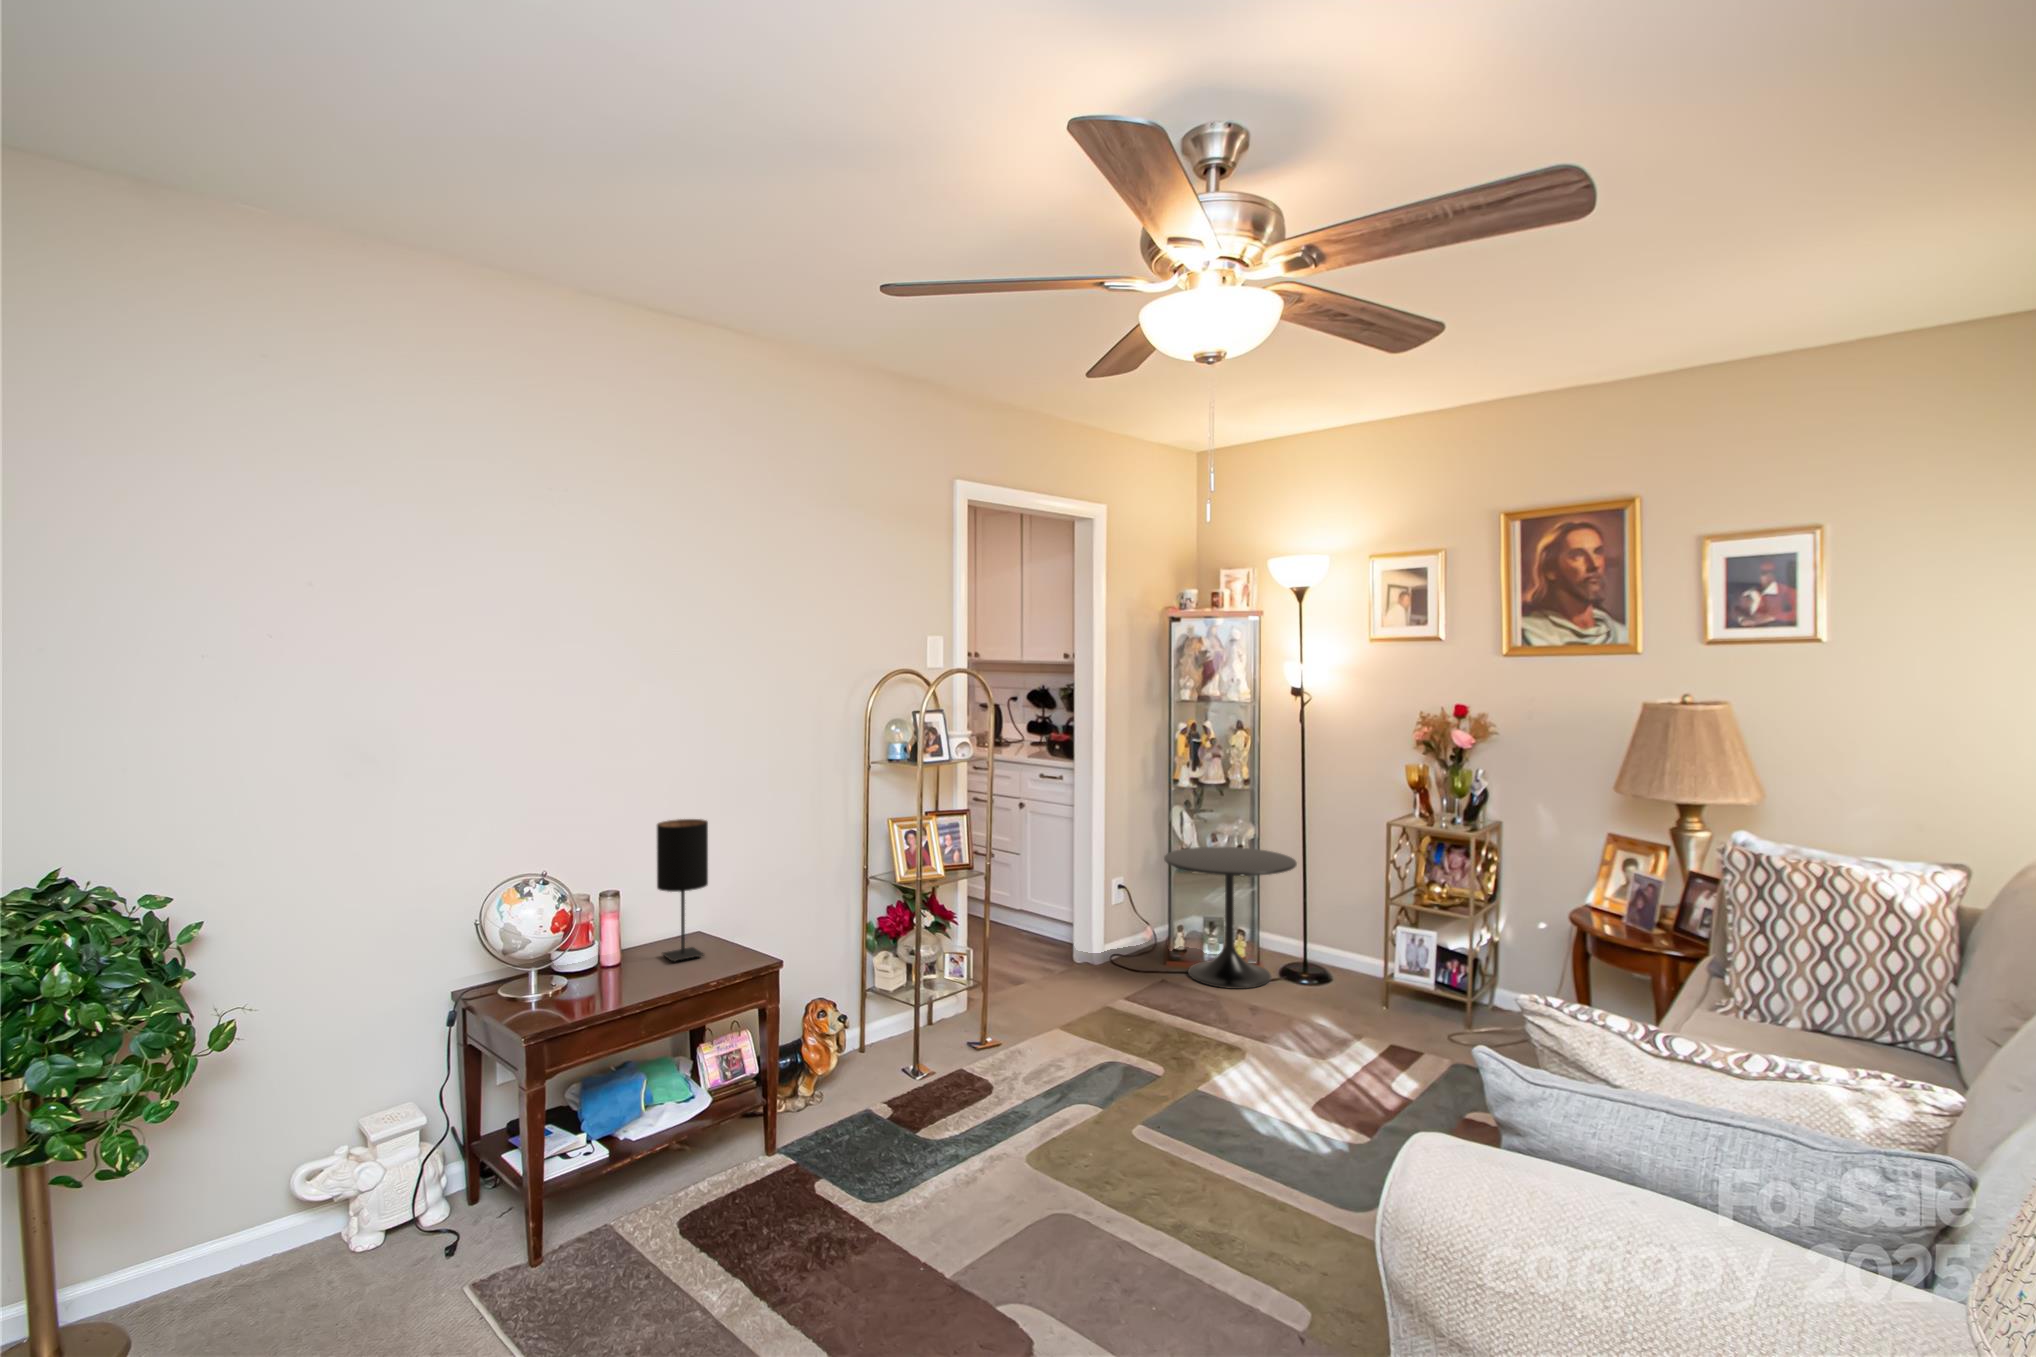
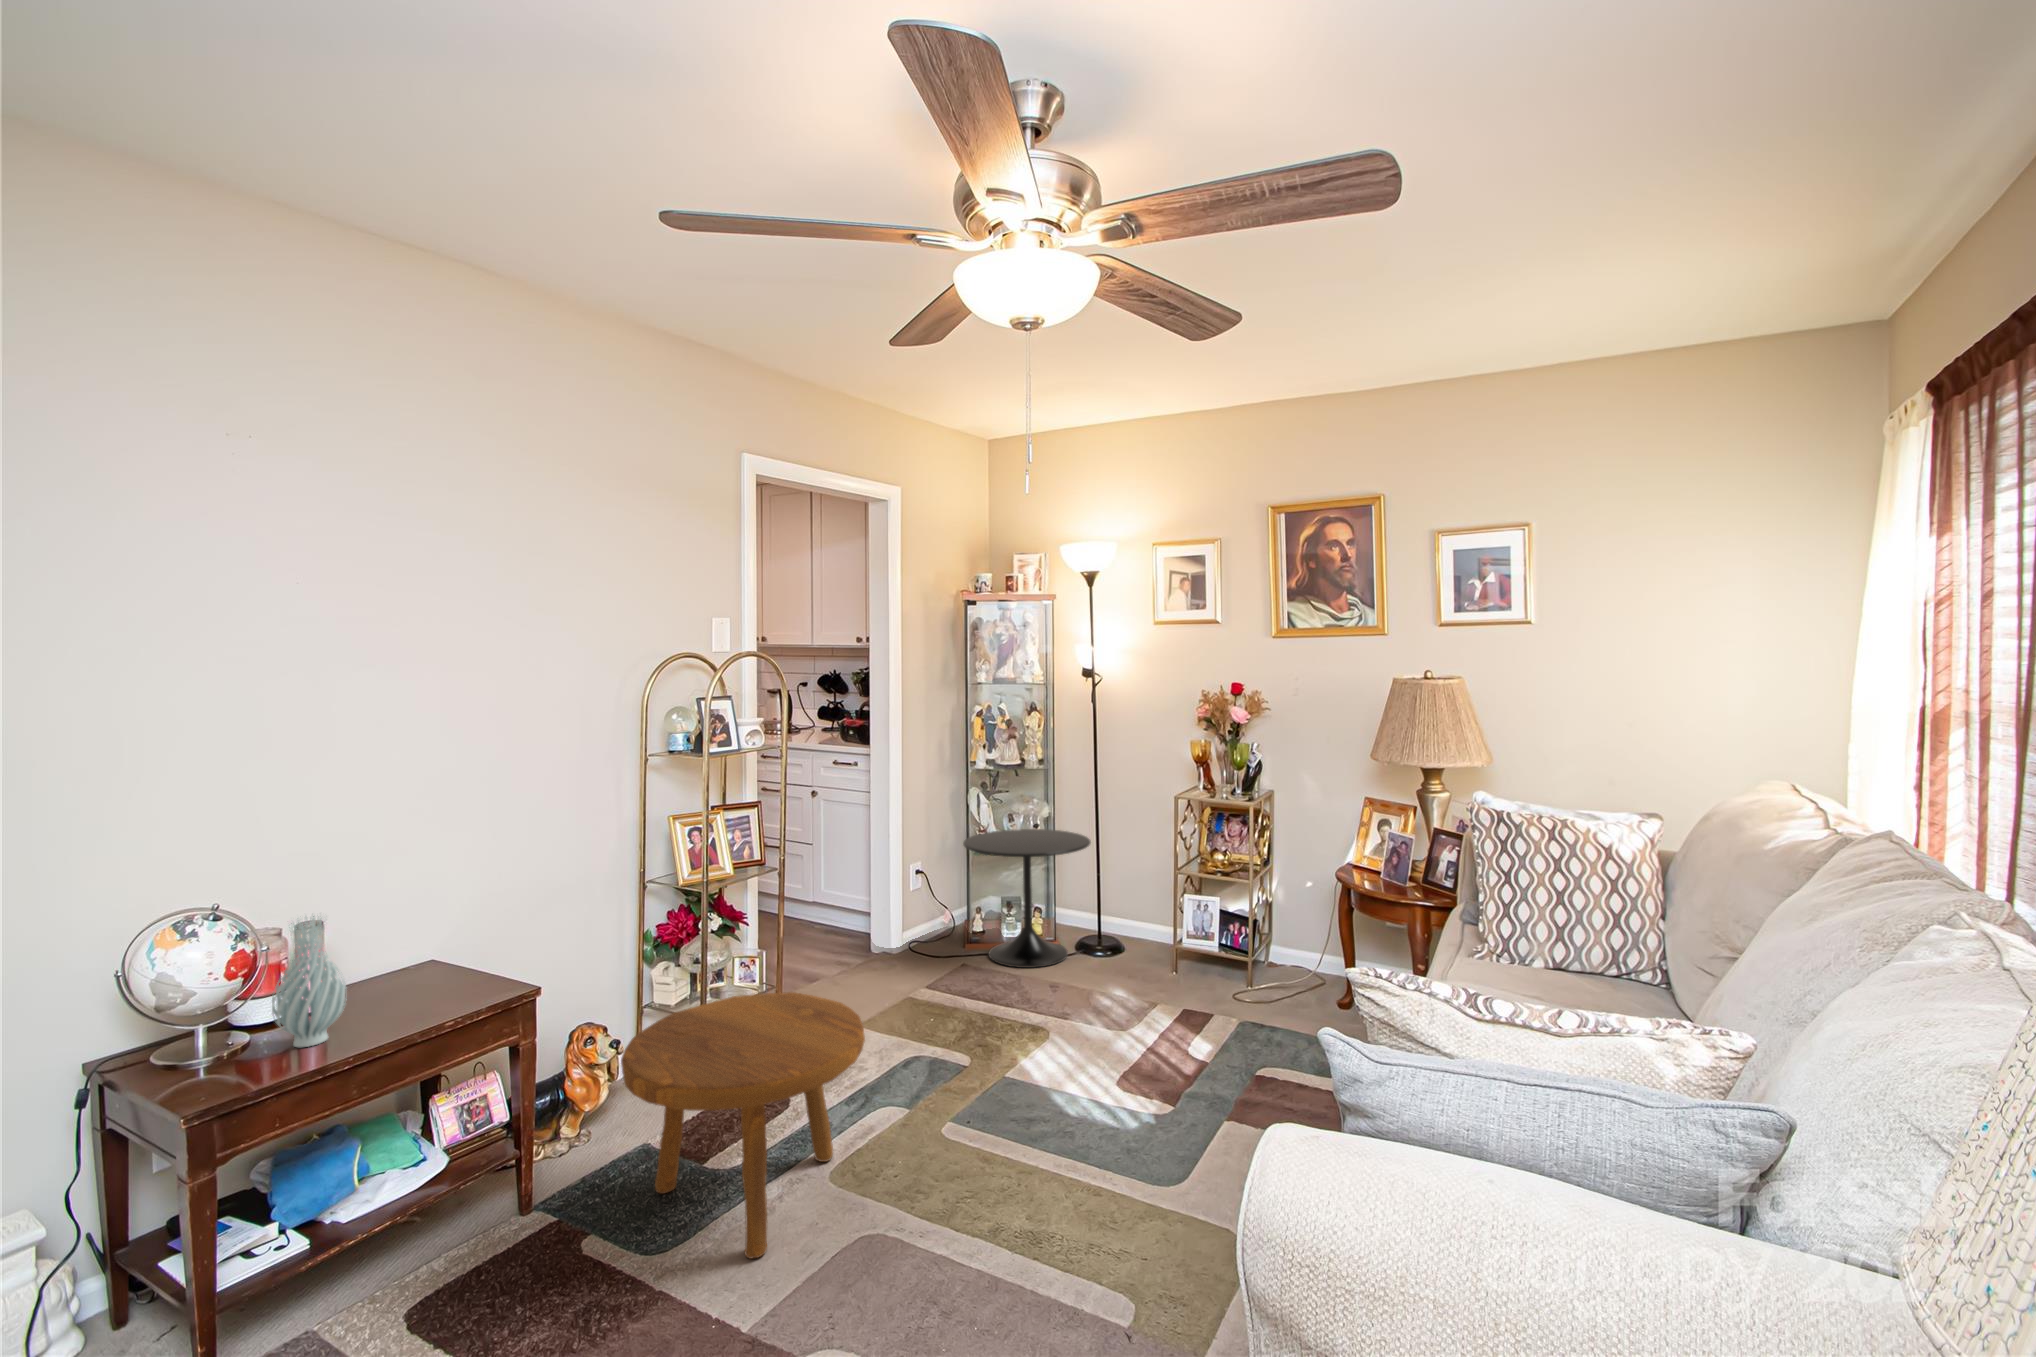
table lamp: present [657,819,708,962] -> none [375,830,445,1000]
vase: none [584,882,637,993] -> present [272,916,346,1047]
footstool: none [848,986,1061,1222] -> present [621,992,865,1258]

